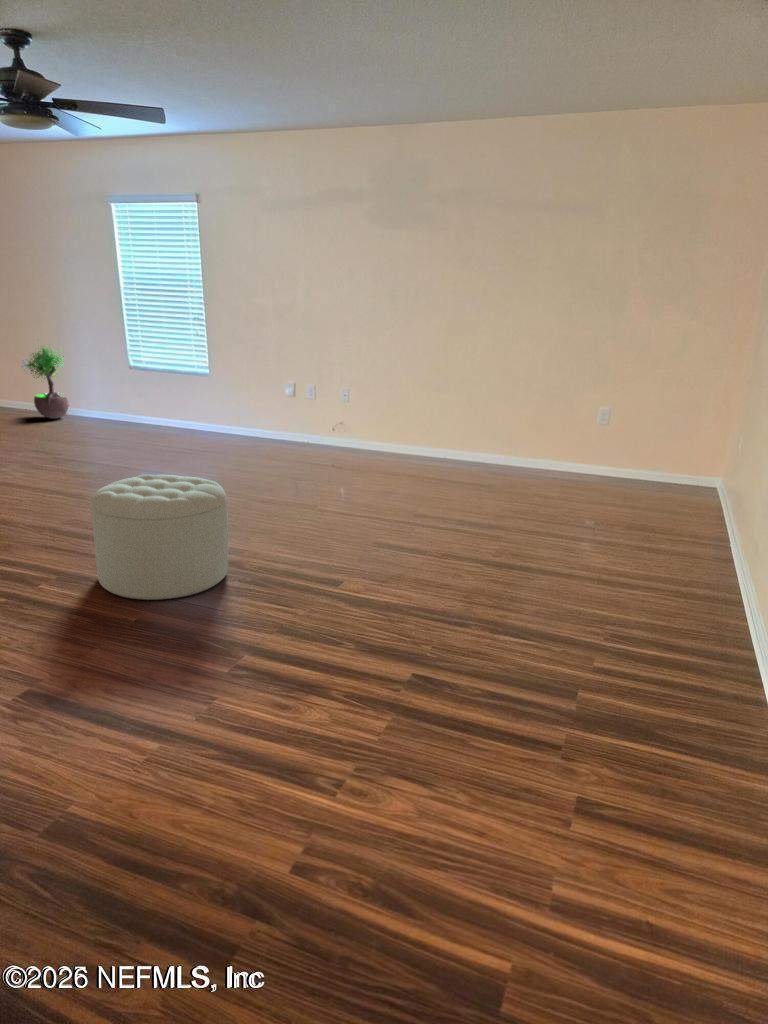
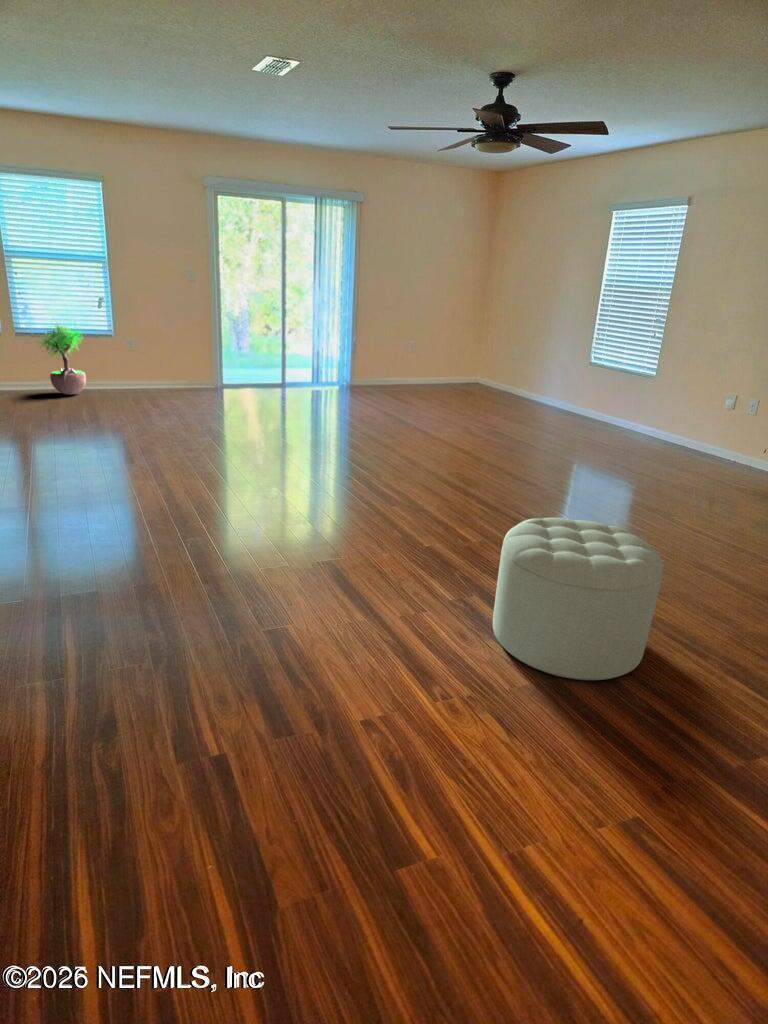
ottoman: present [91,475,228,600] -> present [493,518,663,680]

